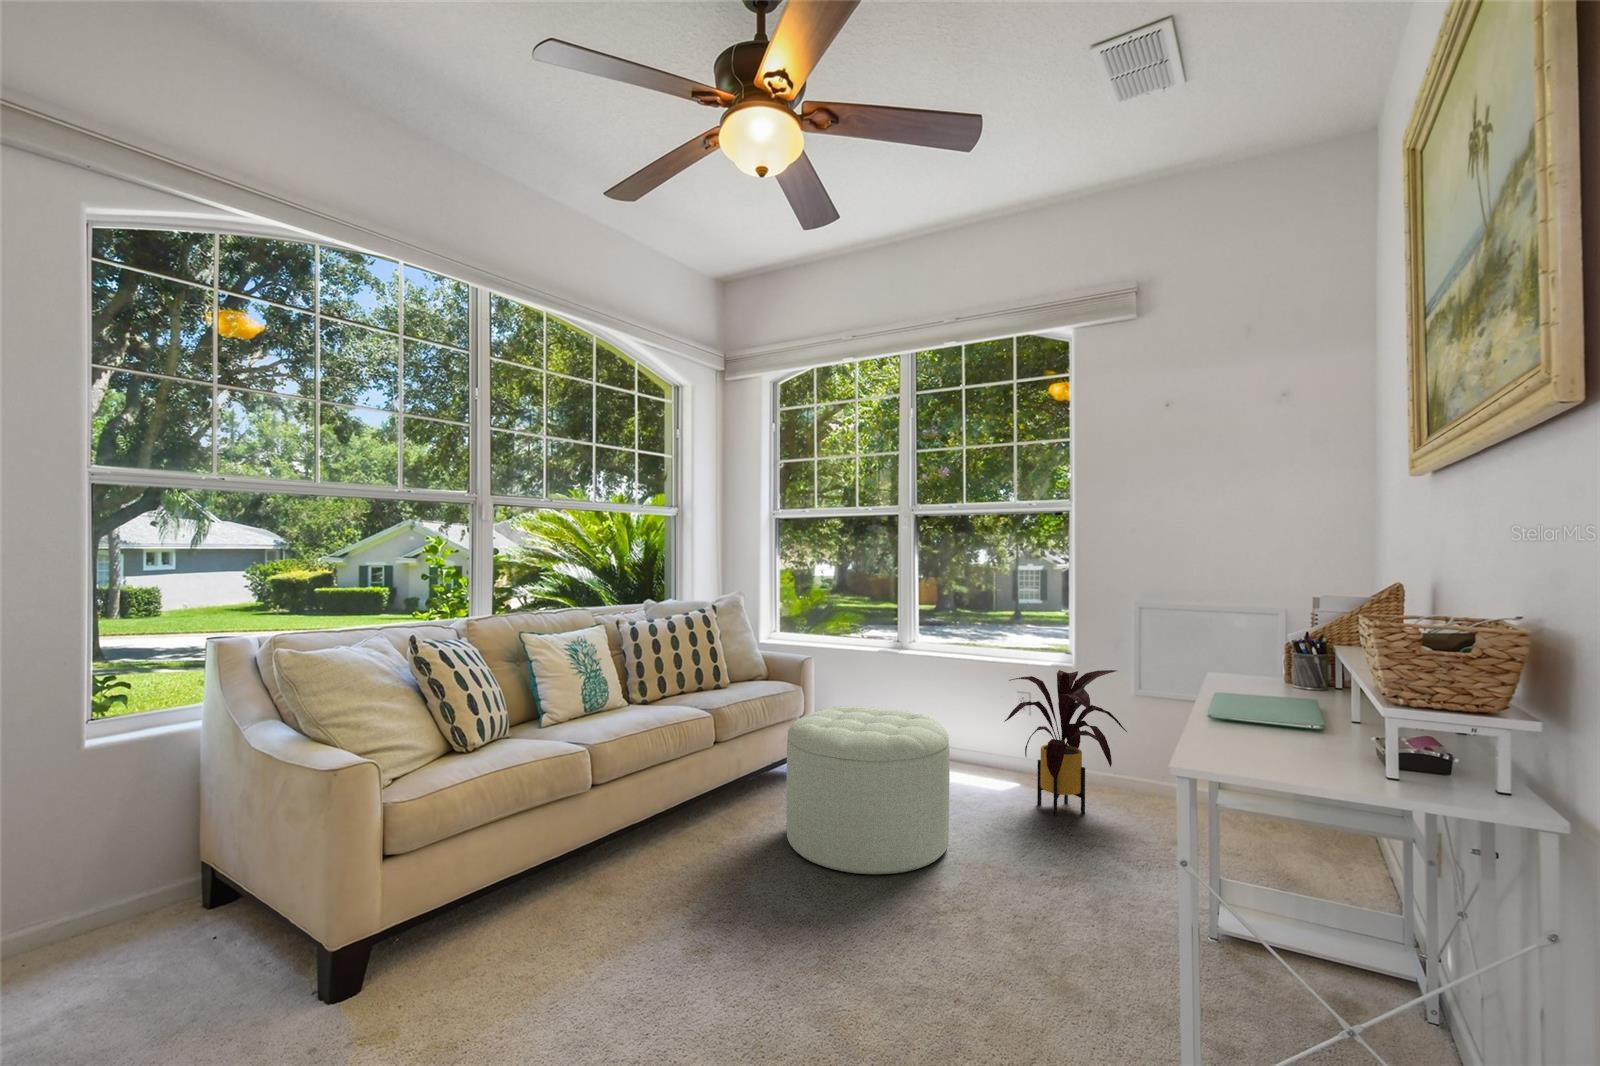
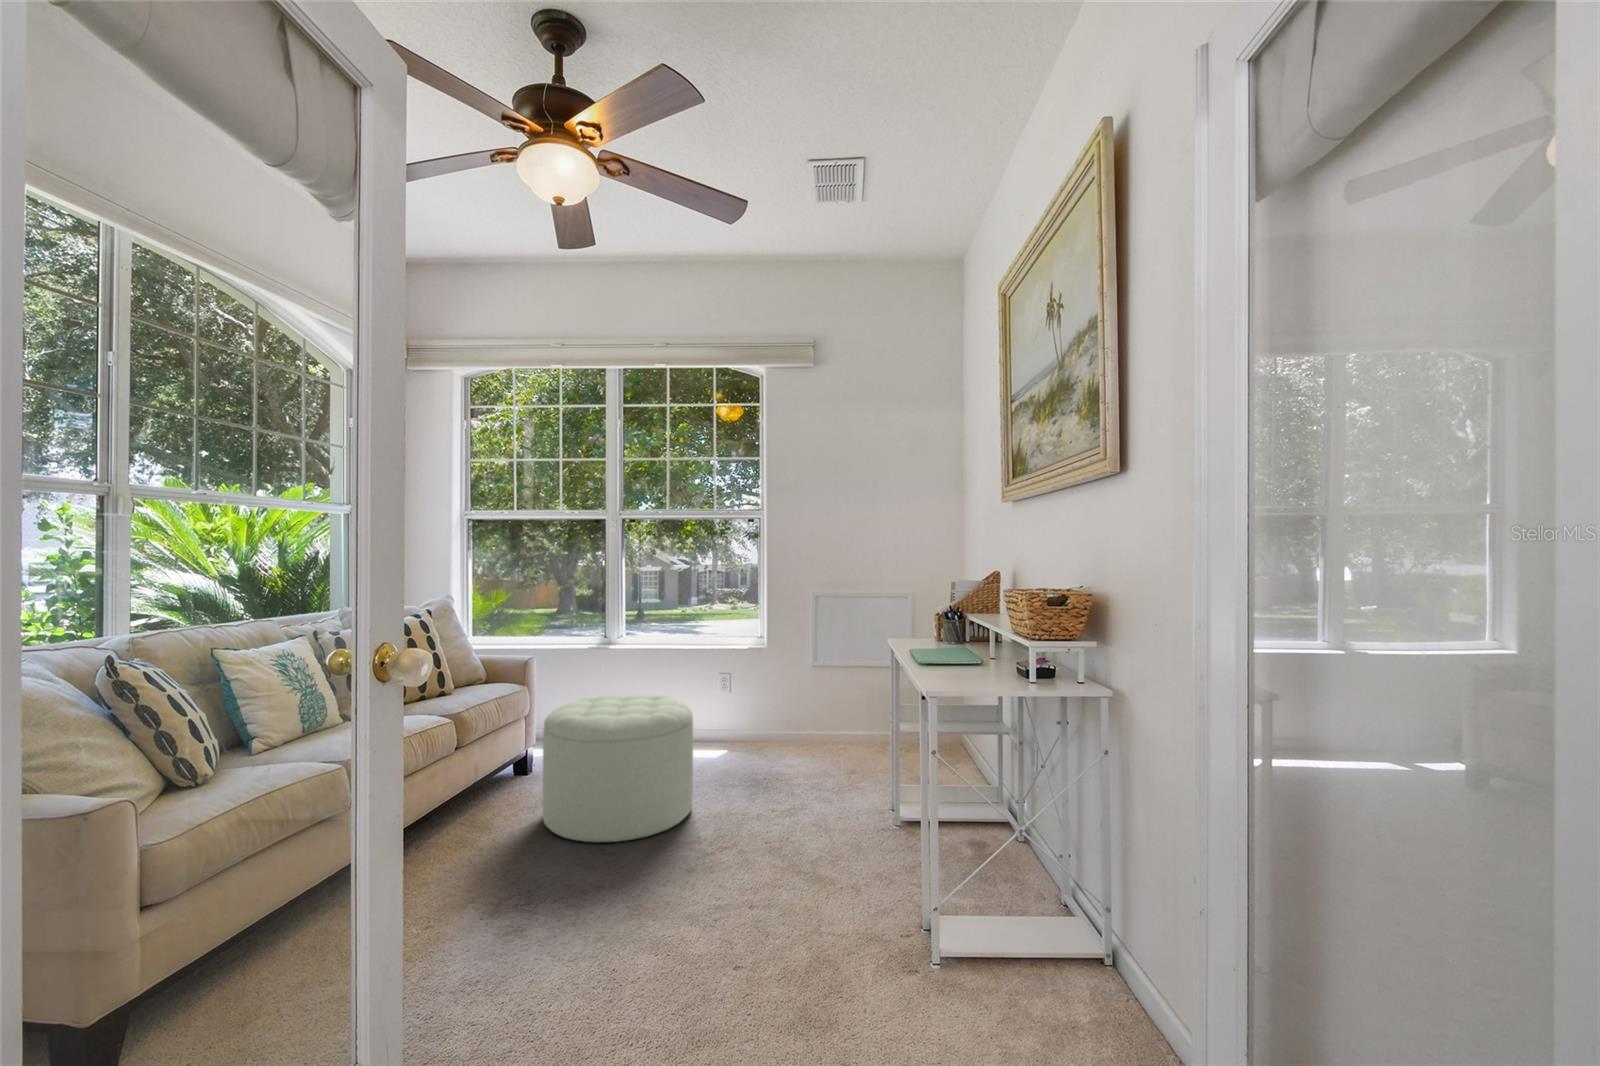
house plant: present [1005,670,1127,815] -> none [718,644,809,765]

